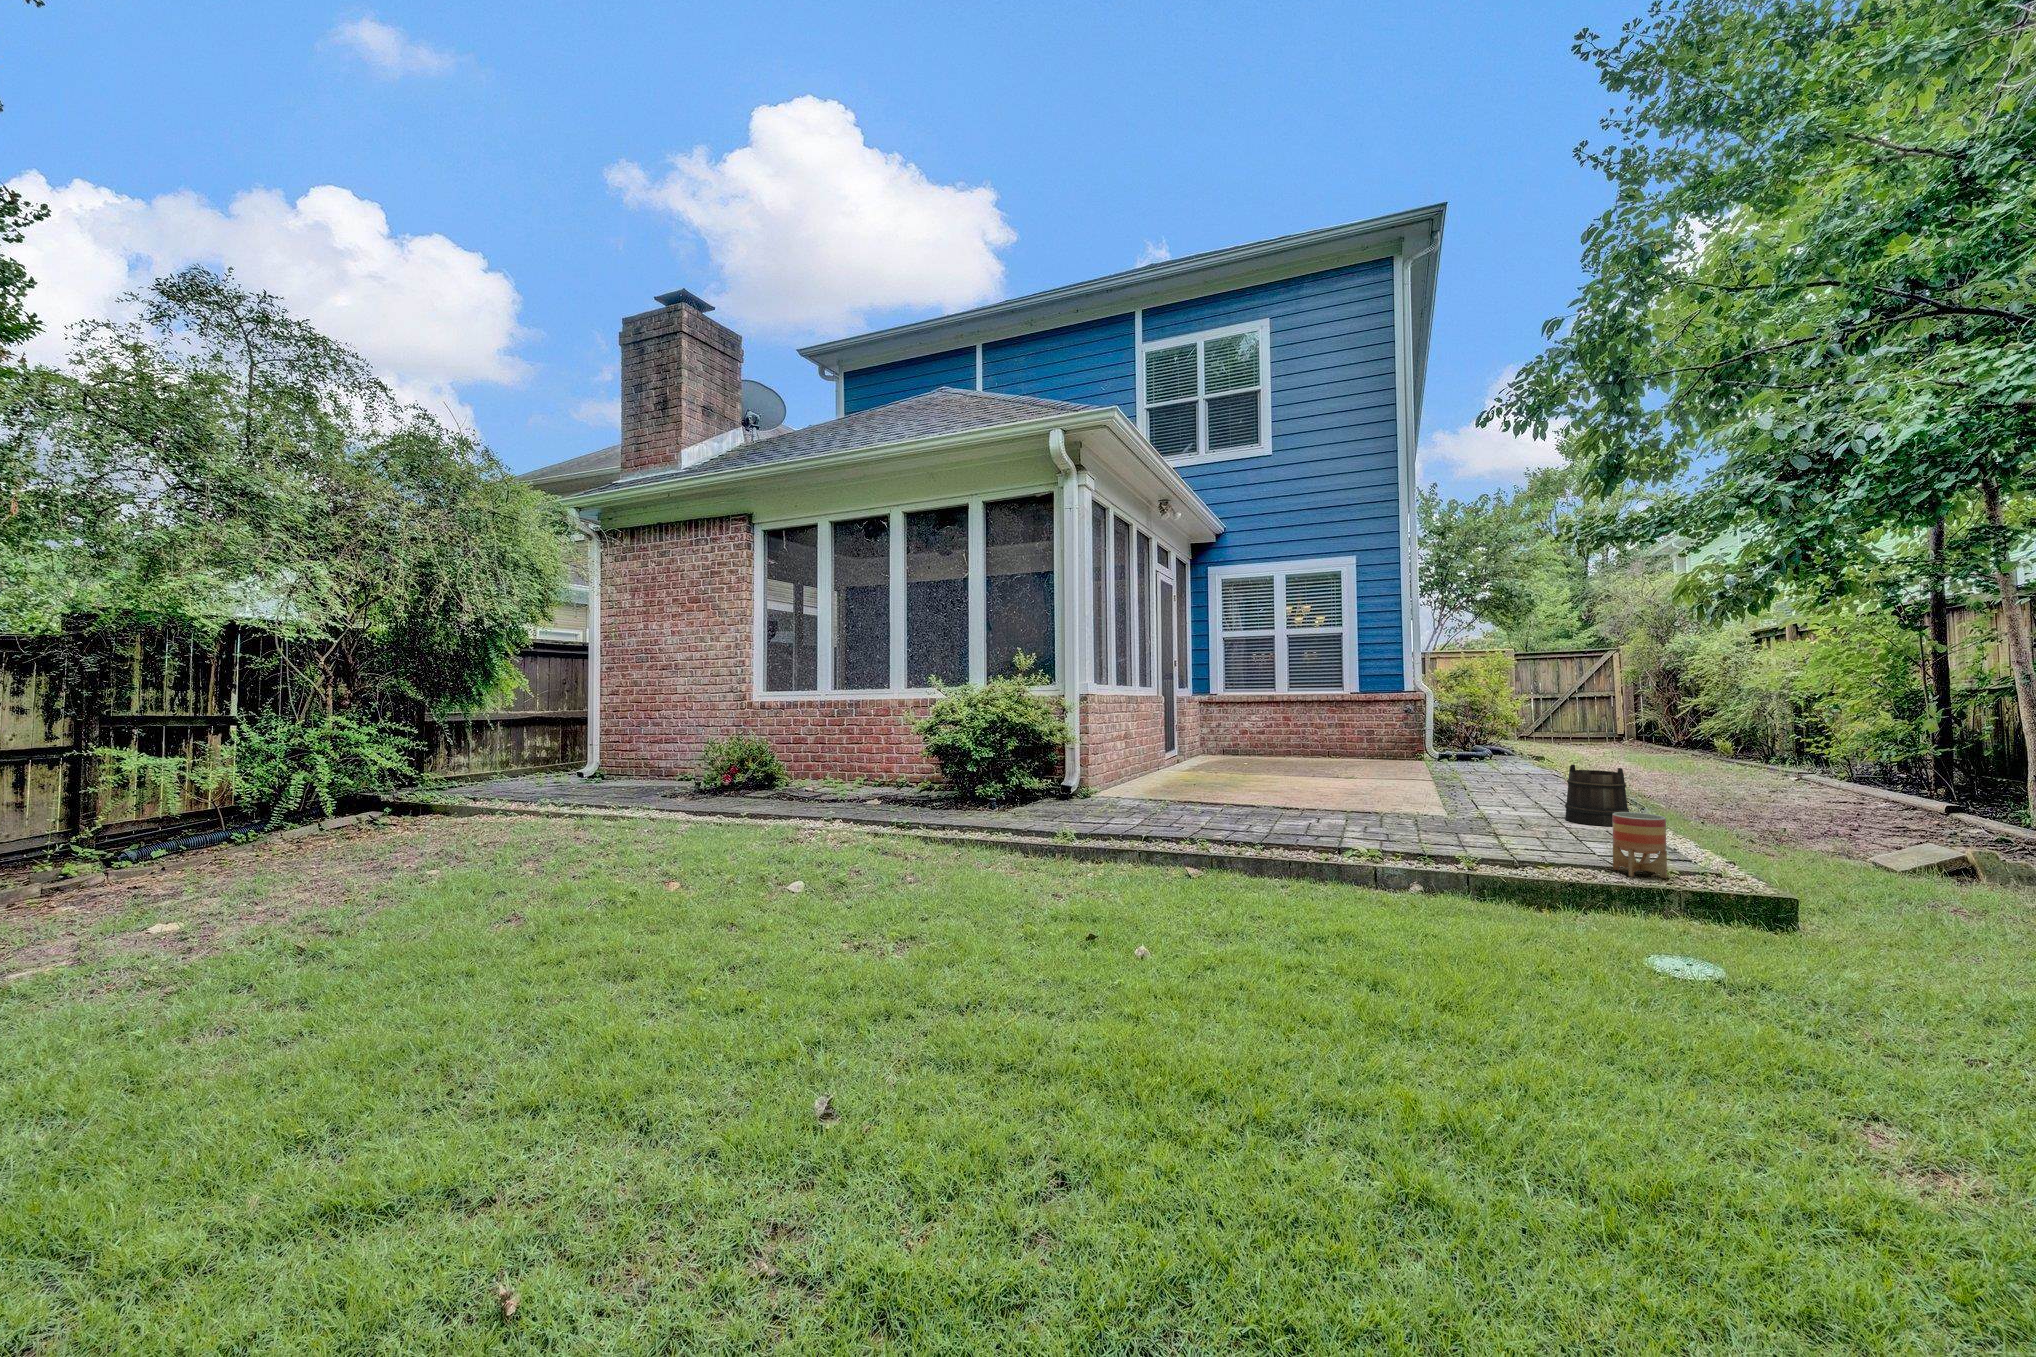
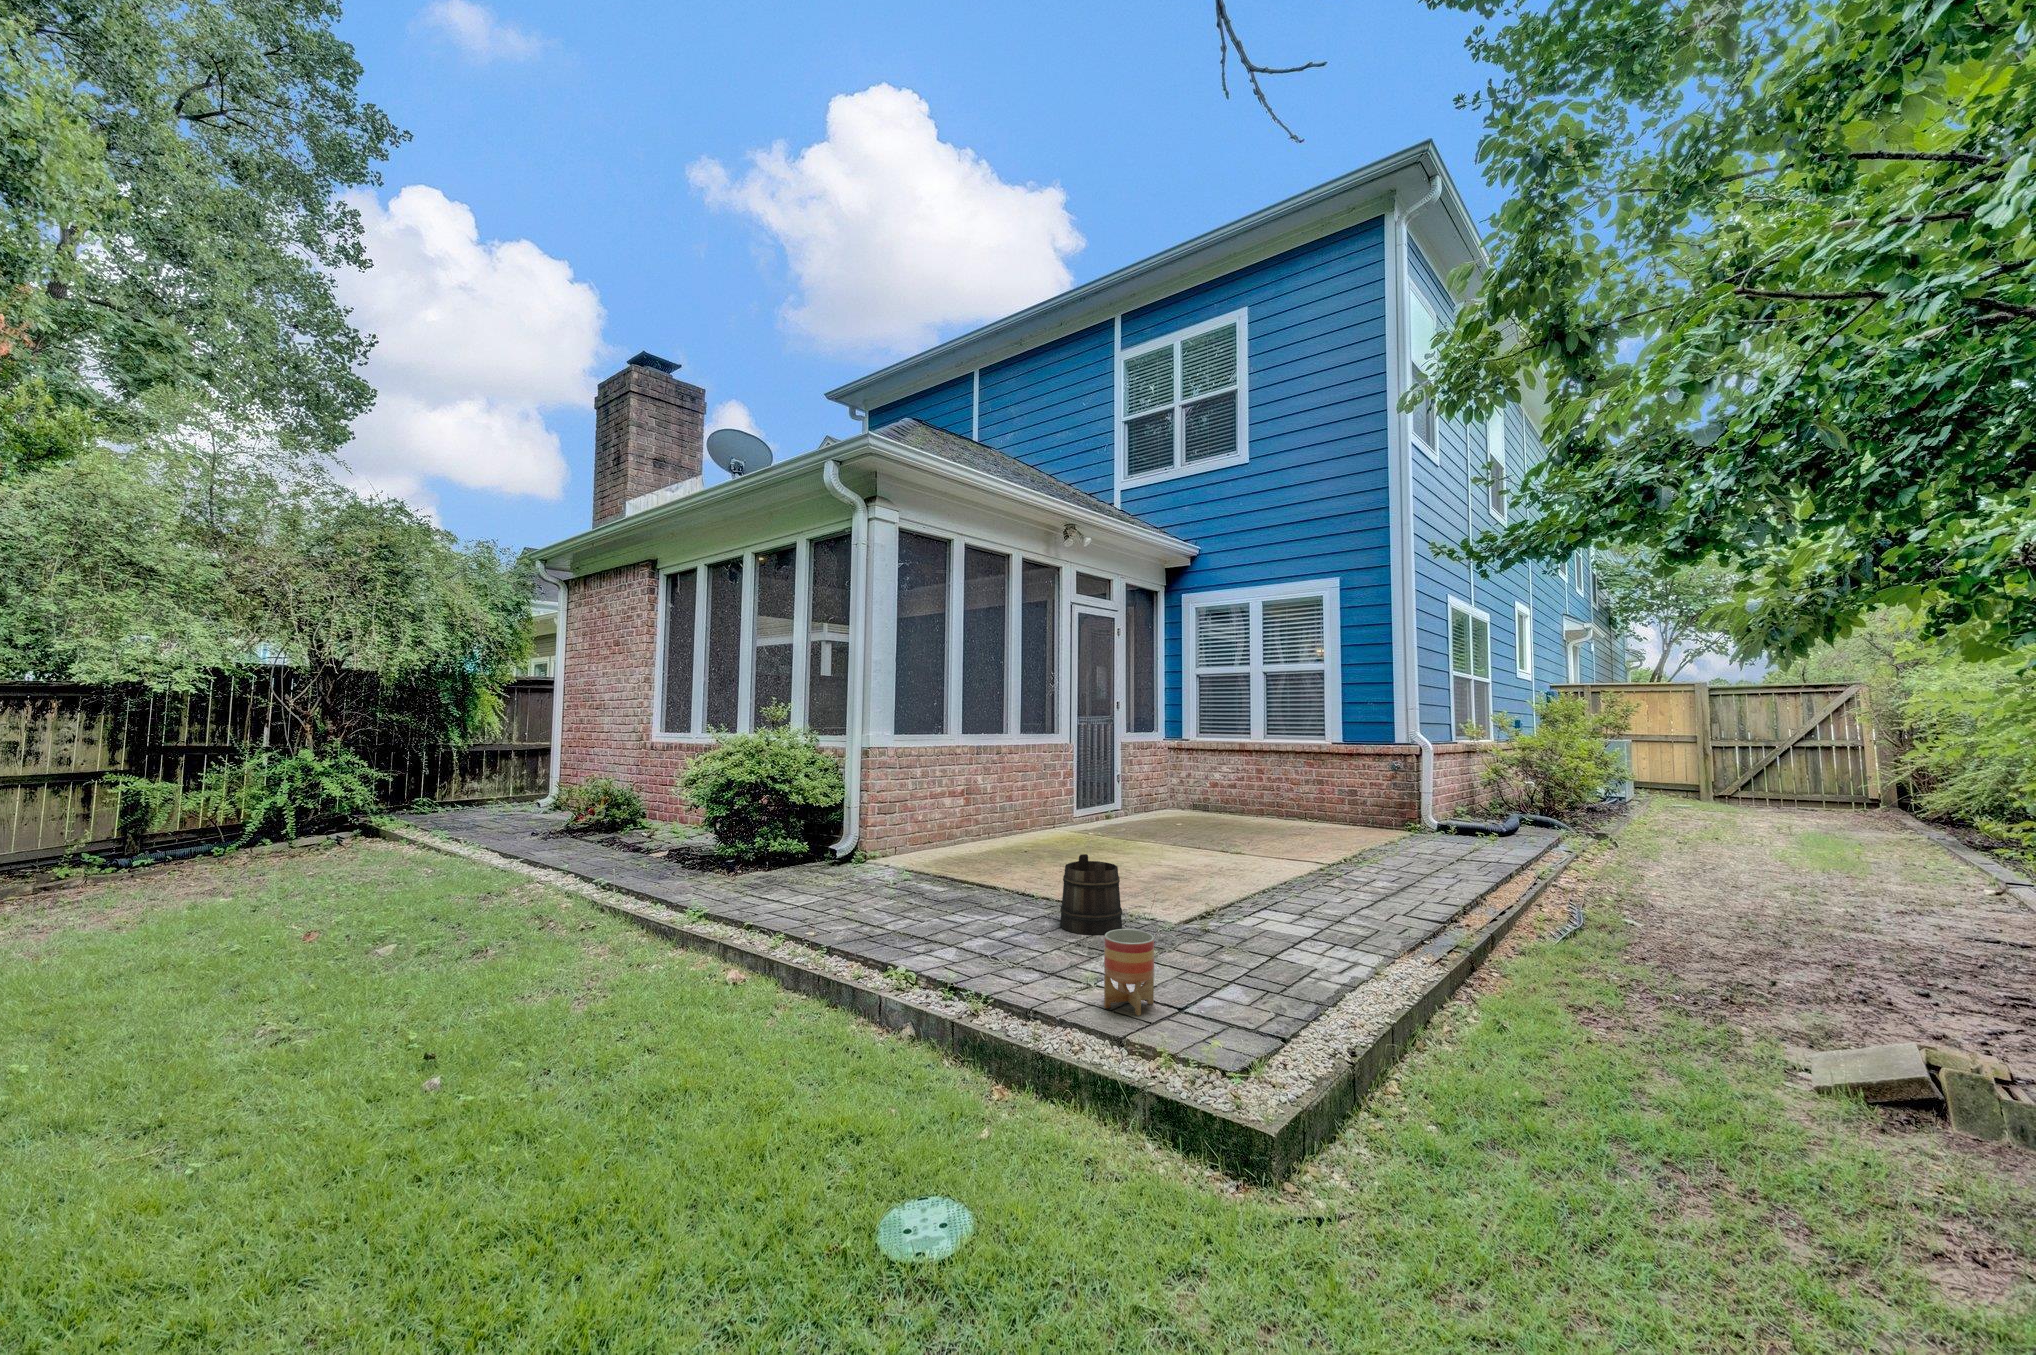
bucket: present [1565,764,1629,826] -> present [1060,854,1122,935]

